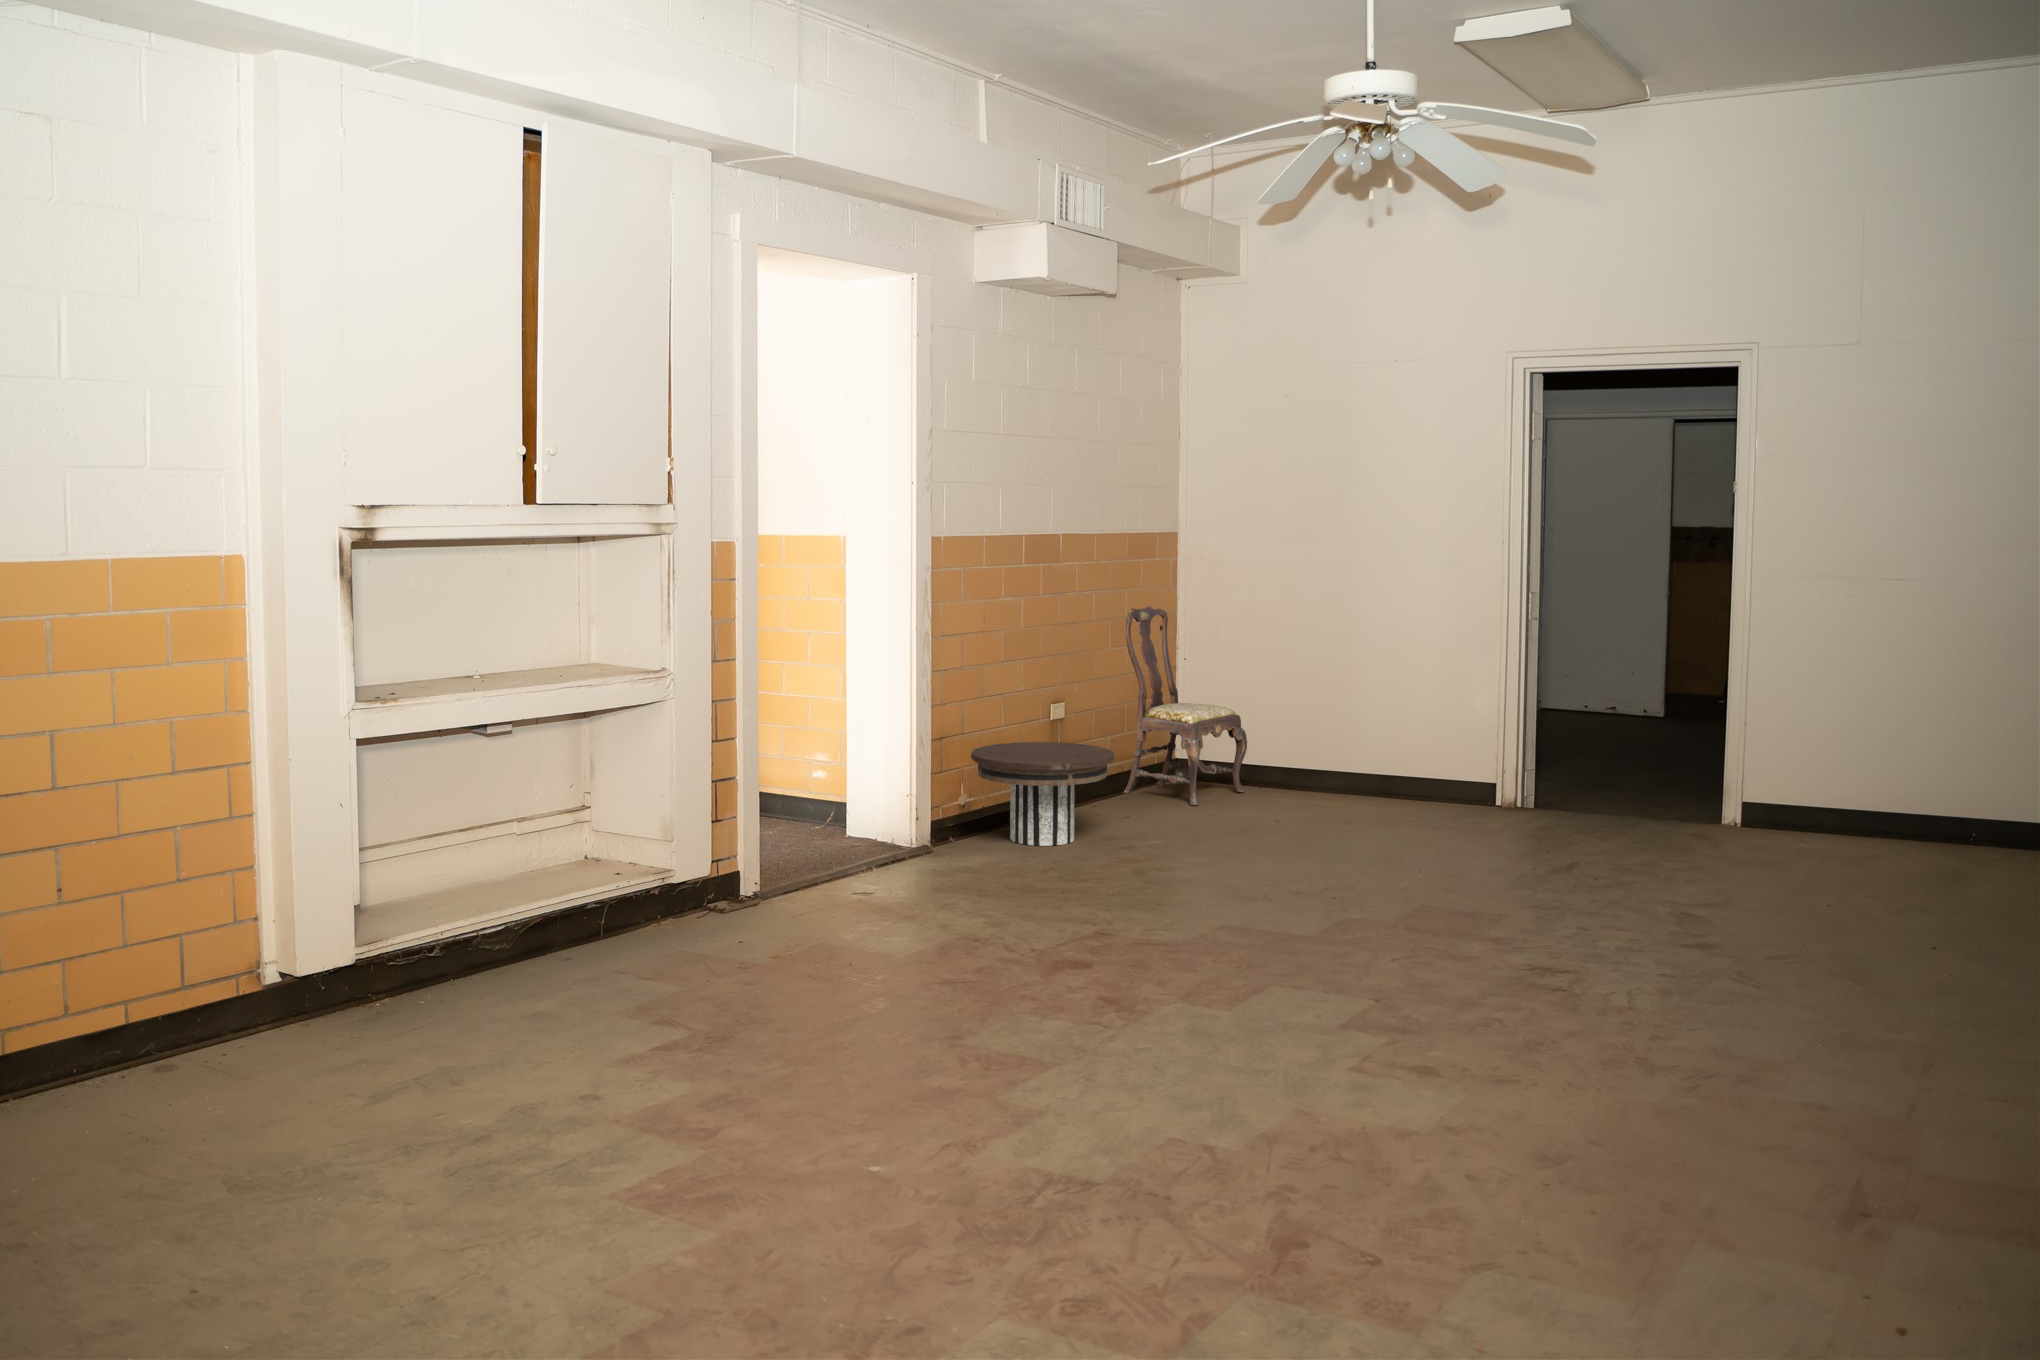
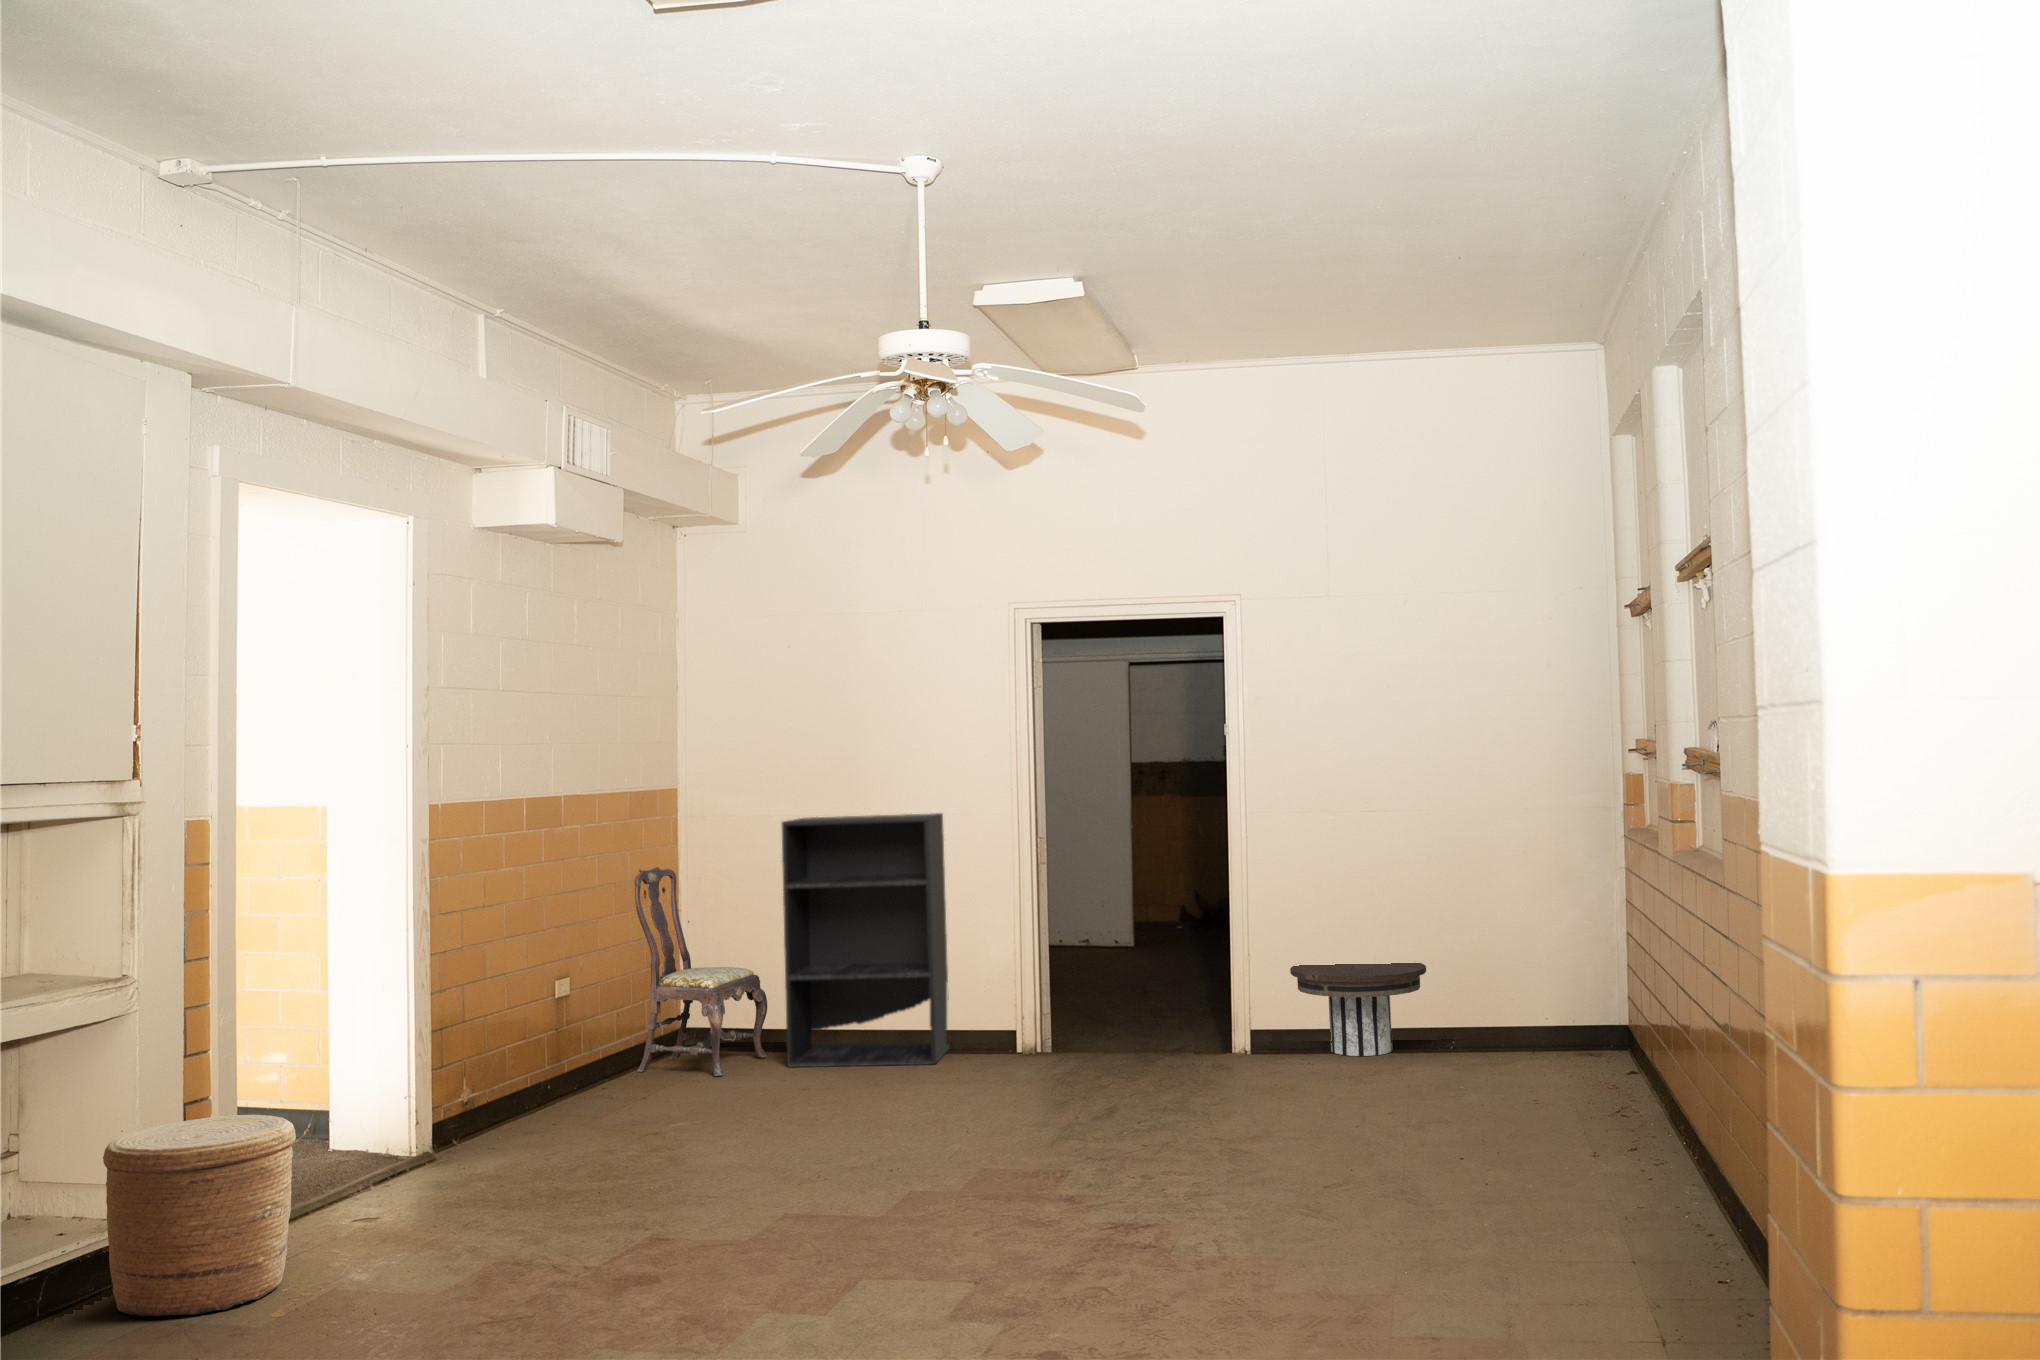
bookshelf: none [1260,567,1431,818] -> present [782,813,950,1067]
side table: present [971,742,1114,846] -> present [1290,963,1426,1056]
woven basket: none [646,795,790,953] -> present [103,1115,296,1316]

